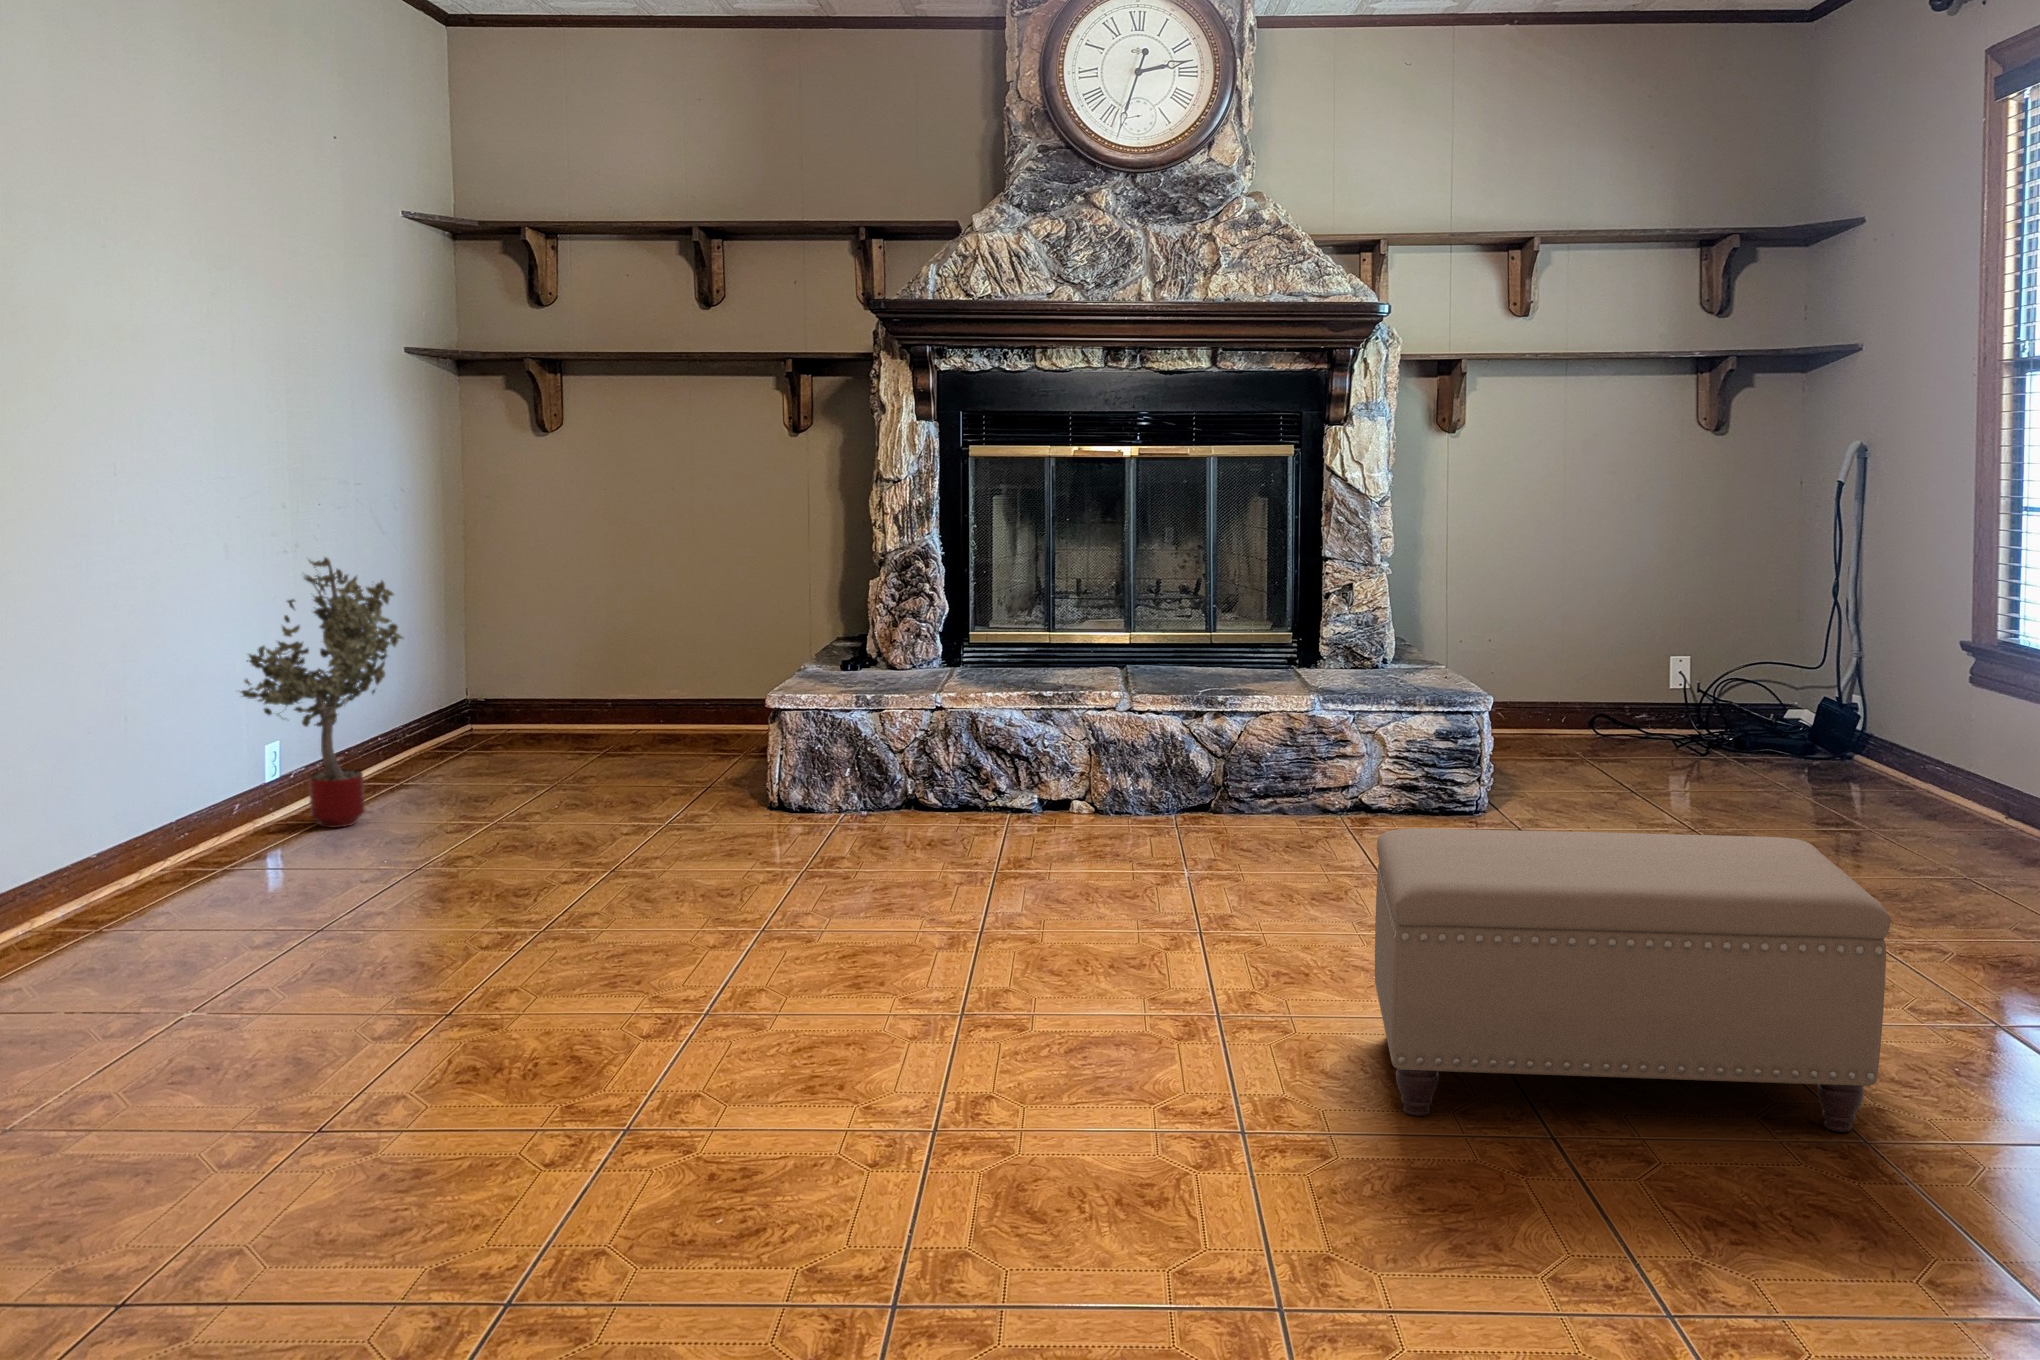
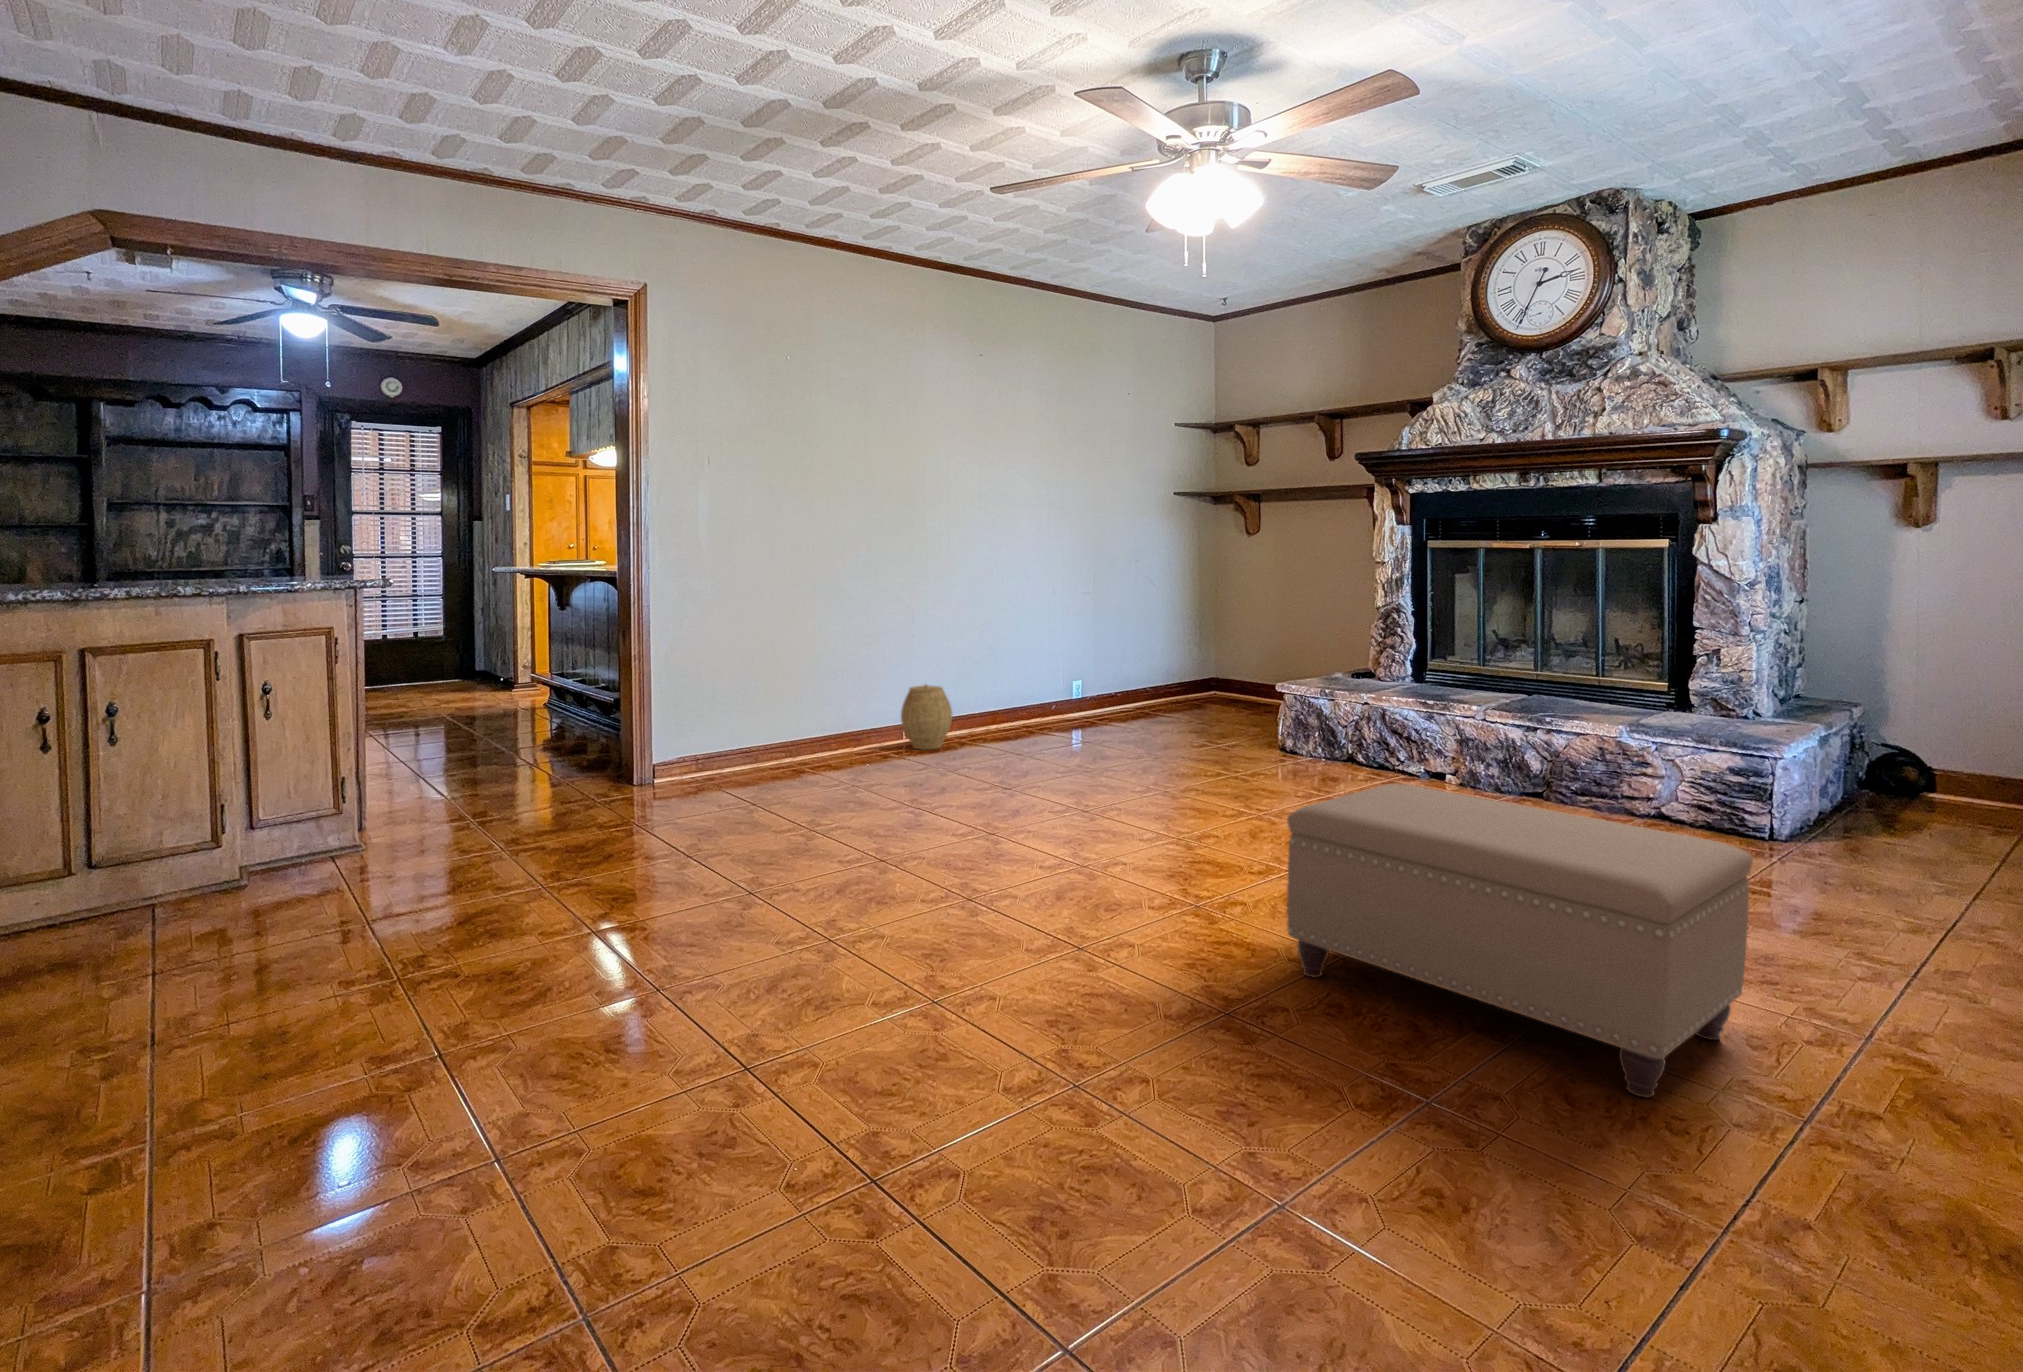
potted tree: present [241,558,403,828] -> none [1008,596,1099,733]
woven basket: none [71,771,195,914] -> present [901,685,952,750]

